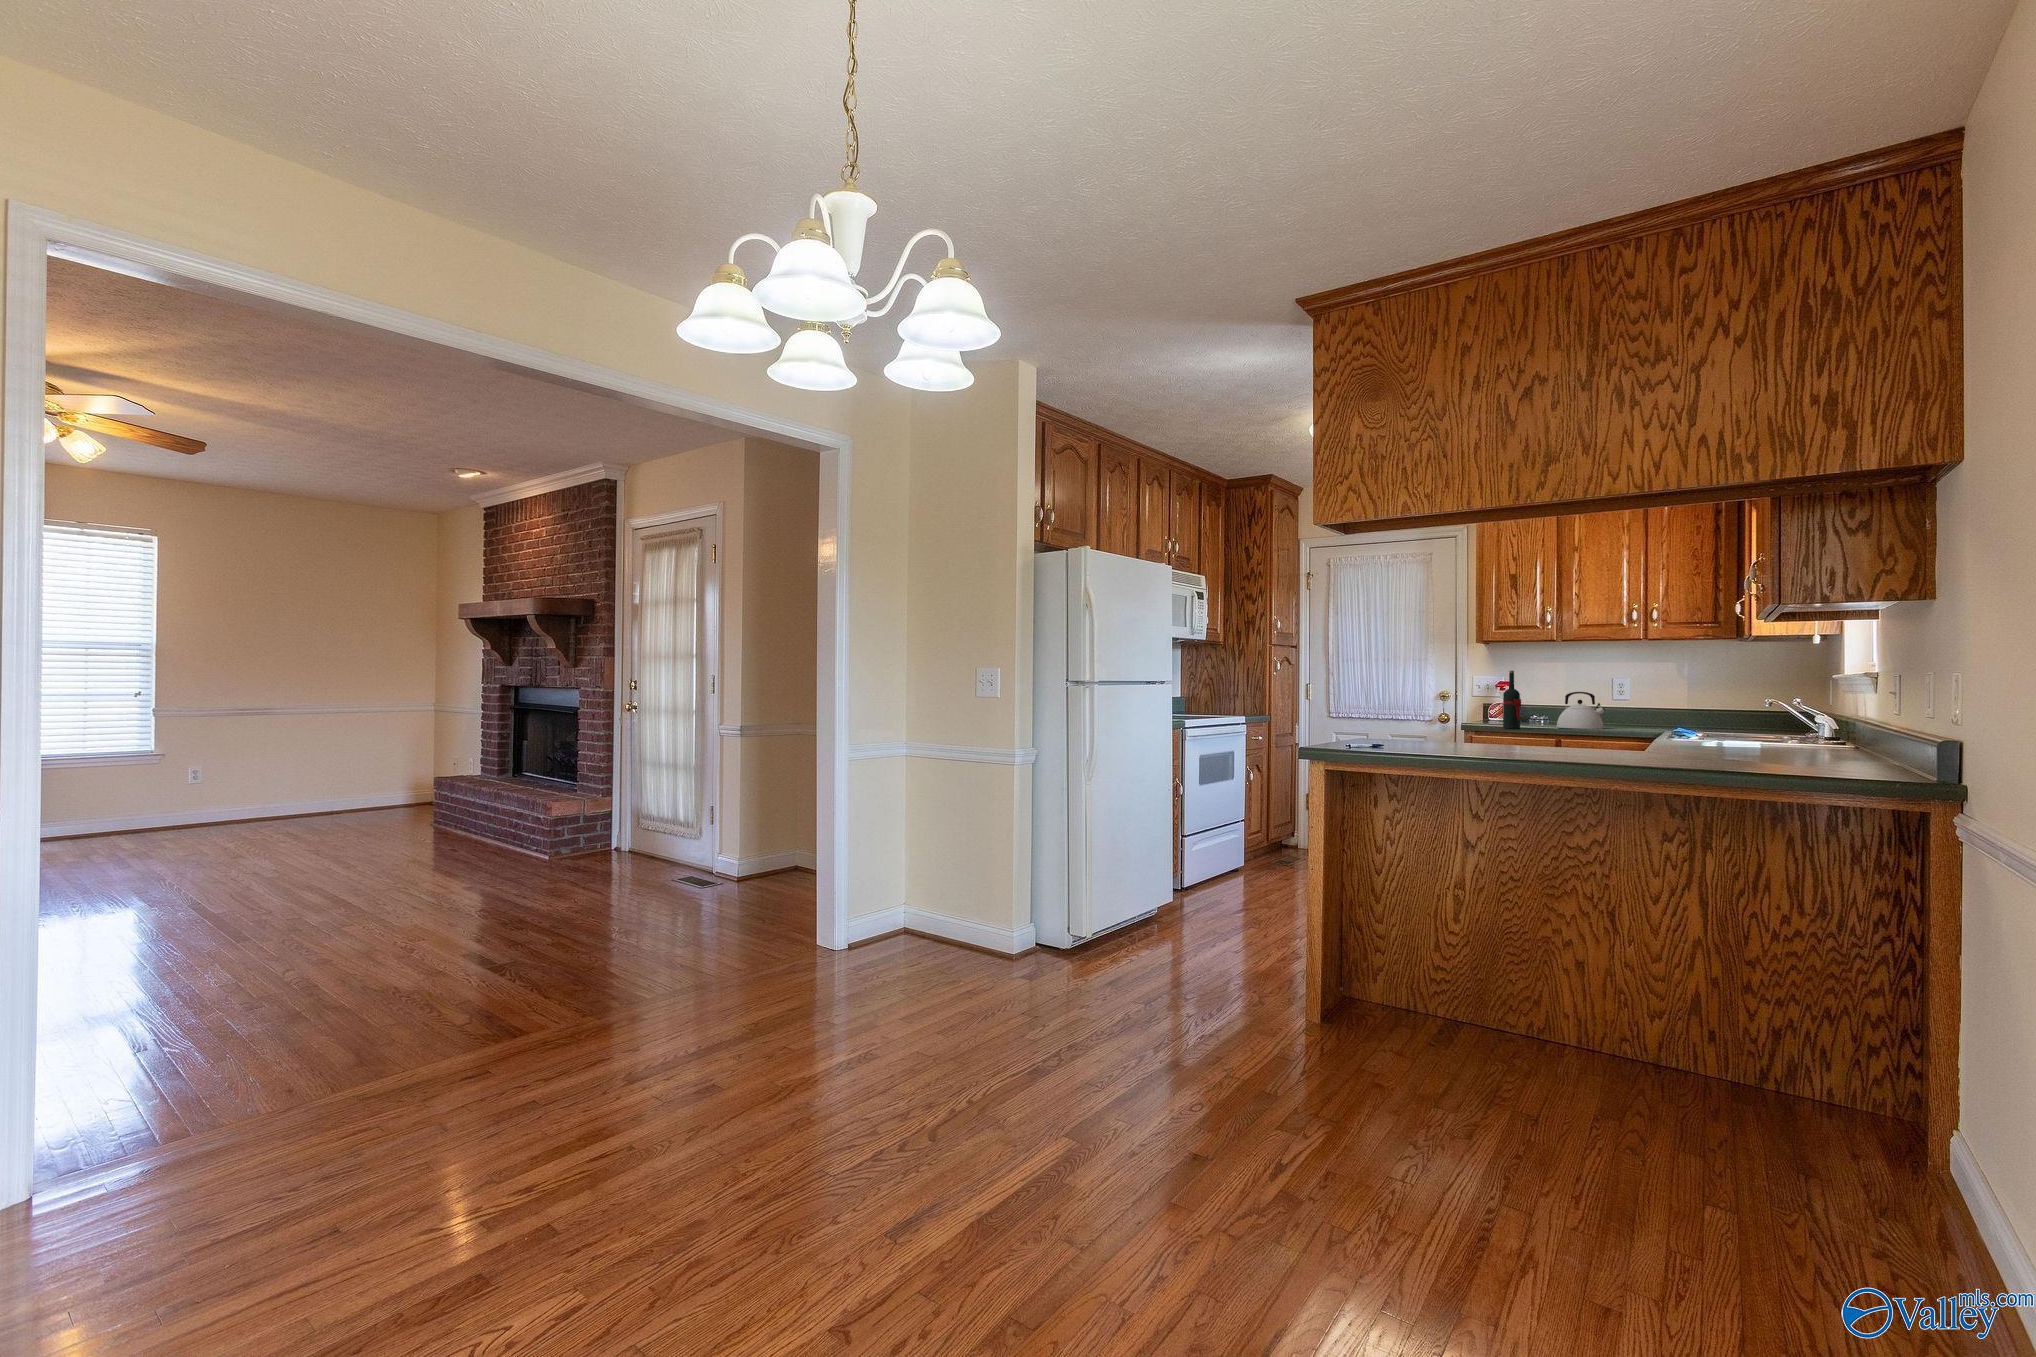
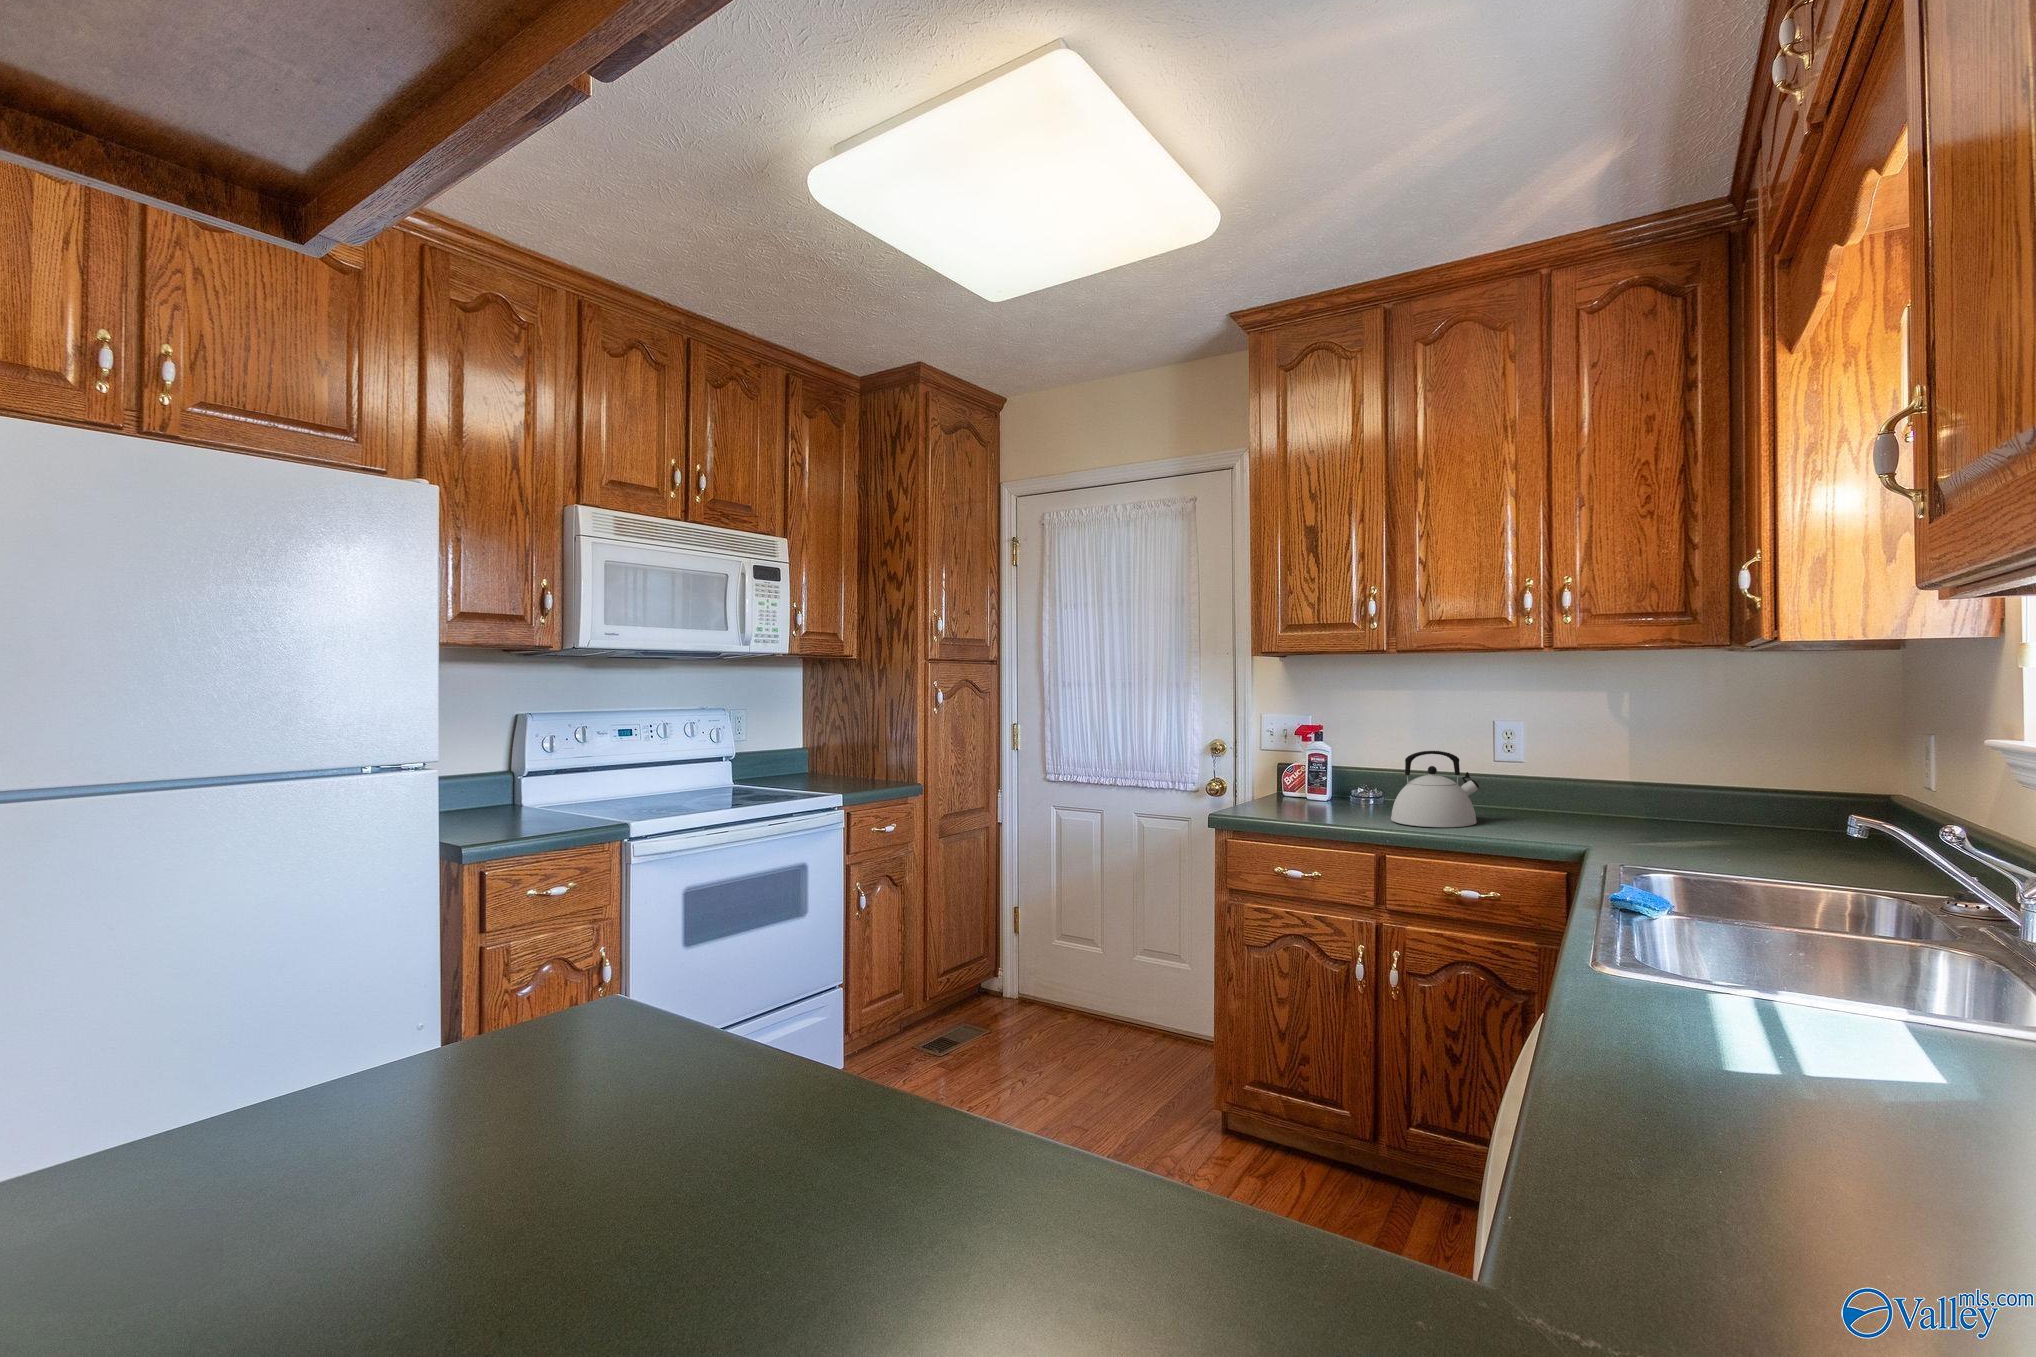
wine bottle: present [1503,671,1521,729] -> none [1288,714,1320,830]

